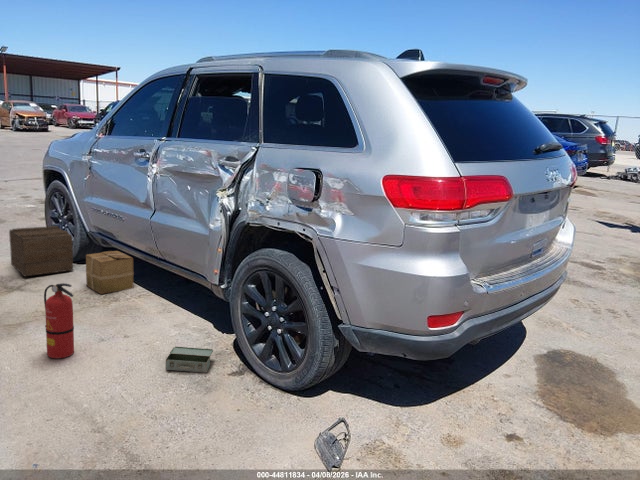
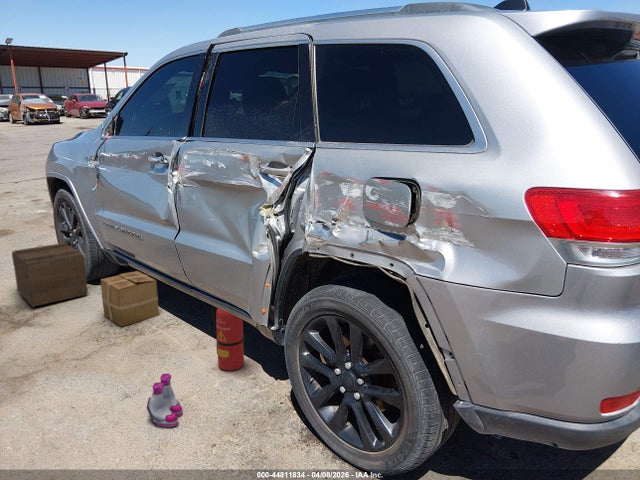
fire extinguisher: present [44,283,74,358] -> present [212,305,244,370]
boots: none [119,319,147,359] -> present [147,373,182,427]
toolbox: present [166,347,213,373] -> none [208,408,267,445]

